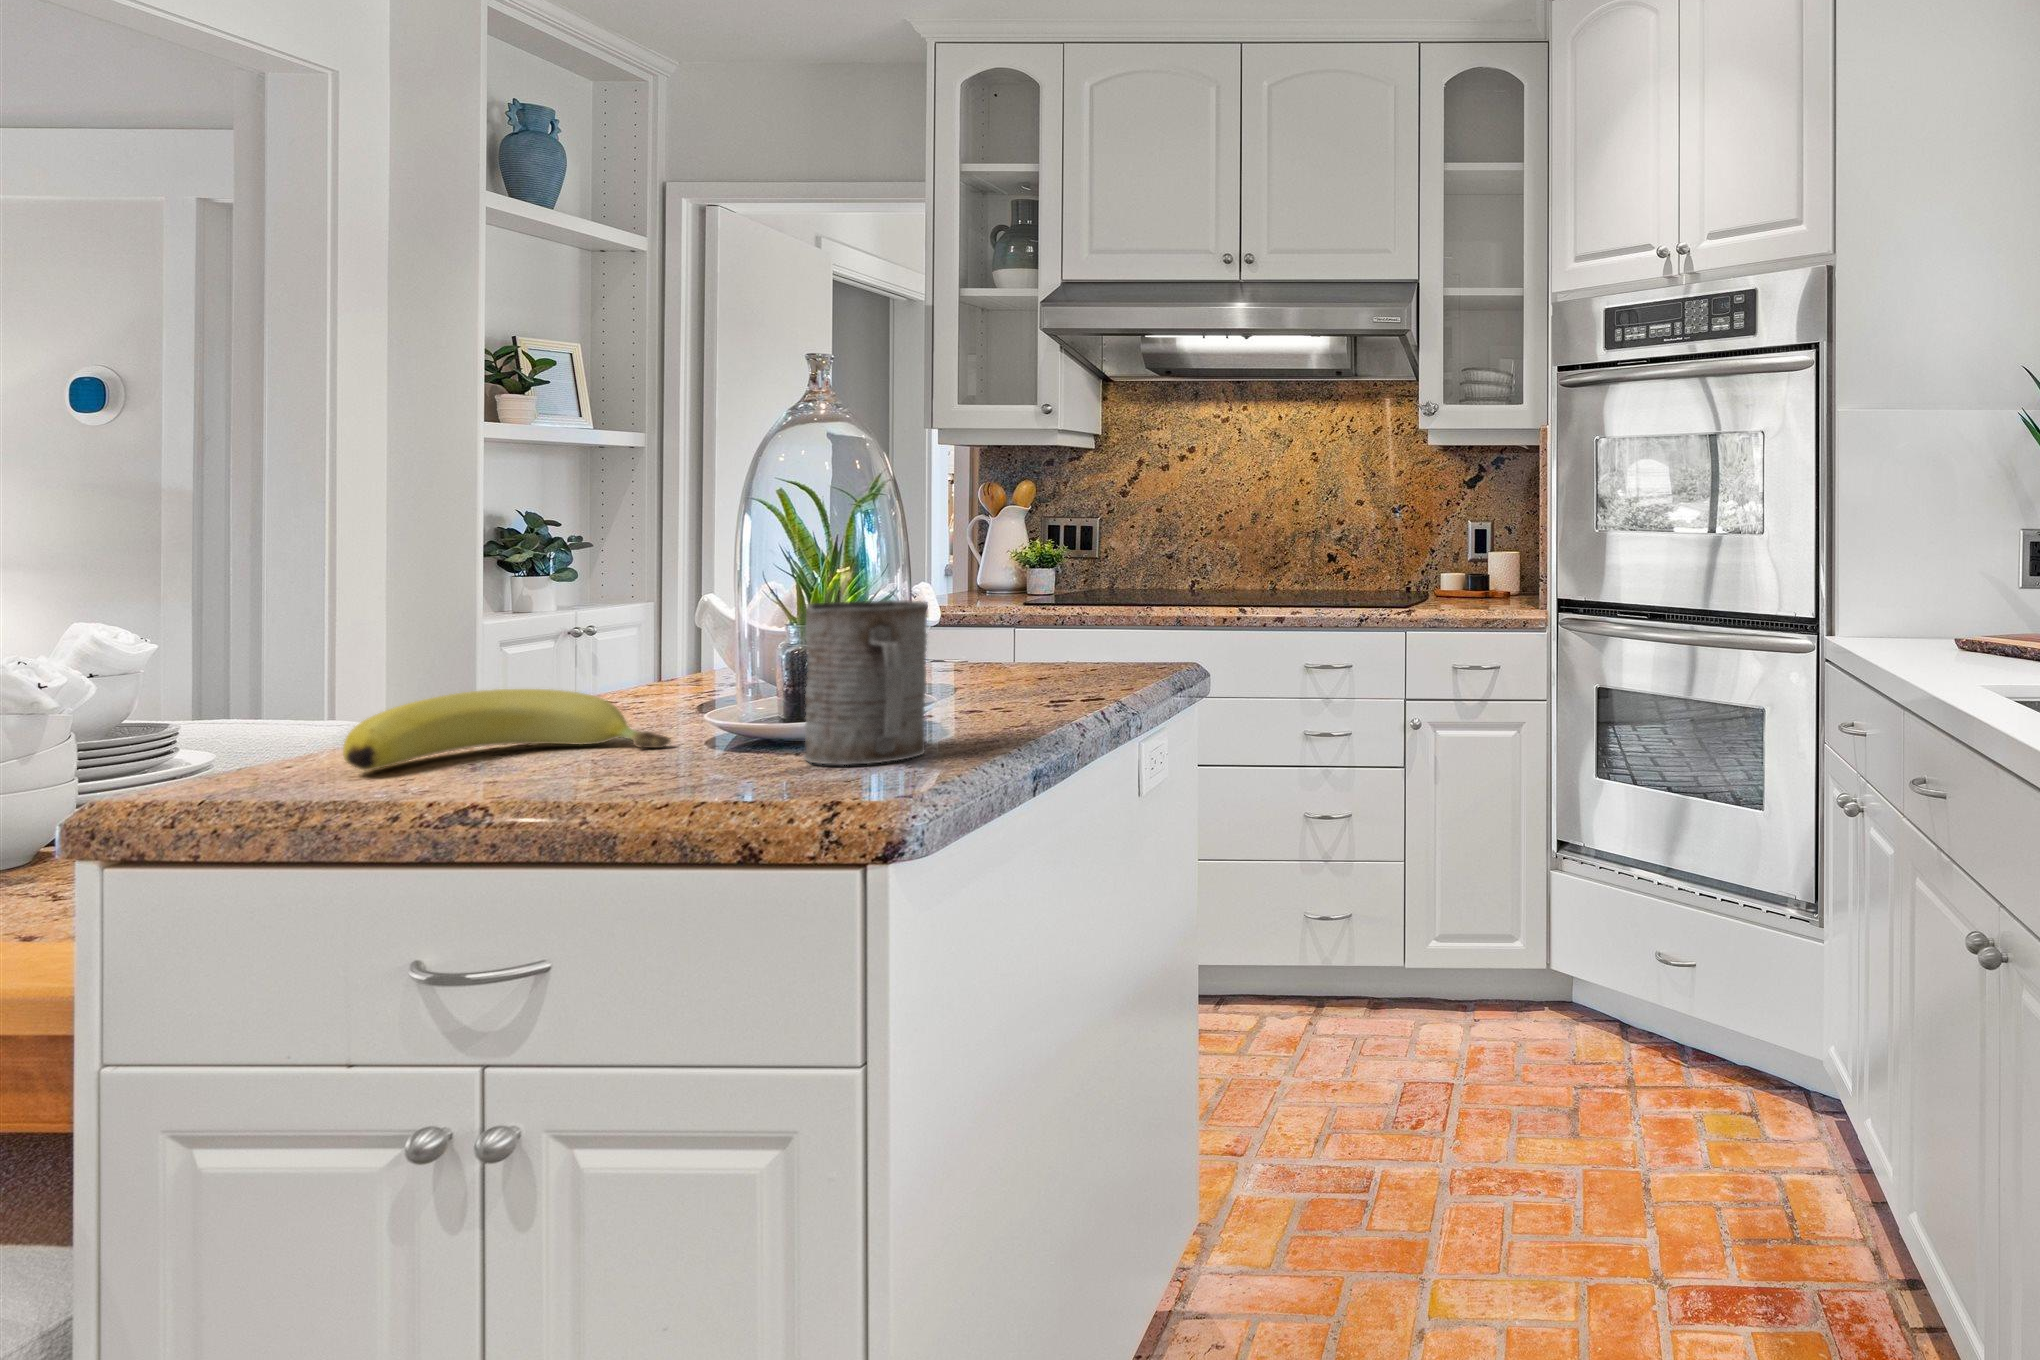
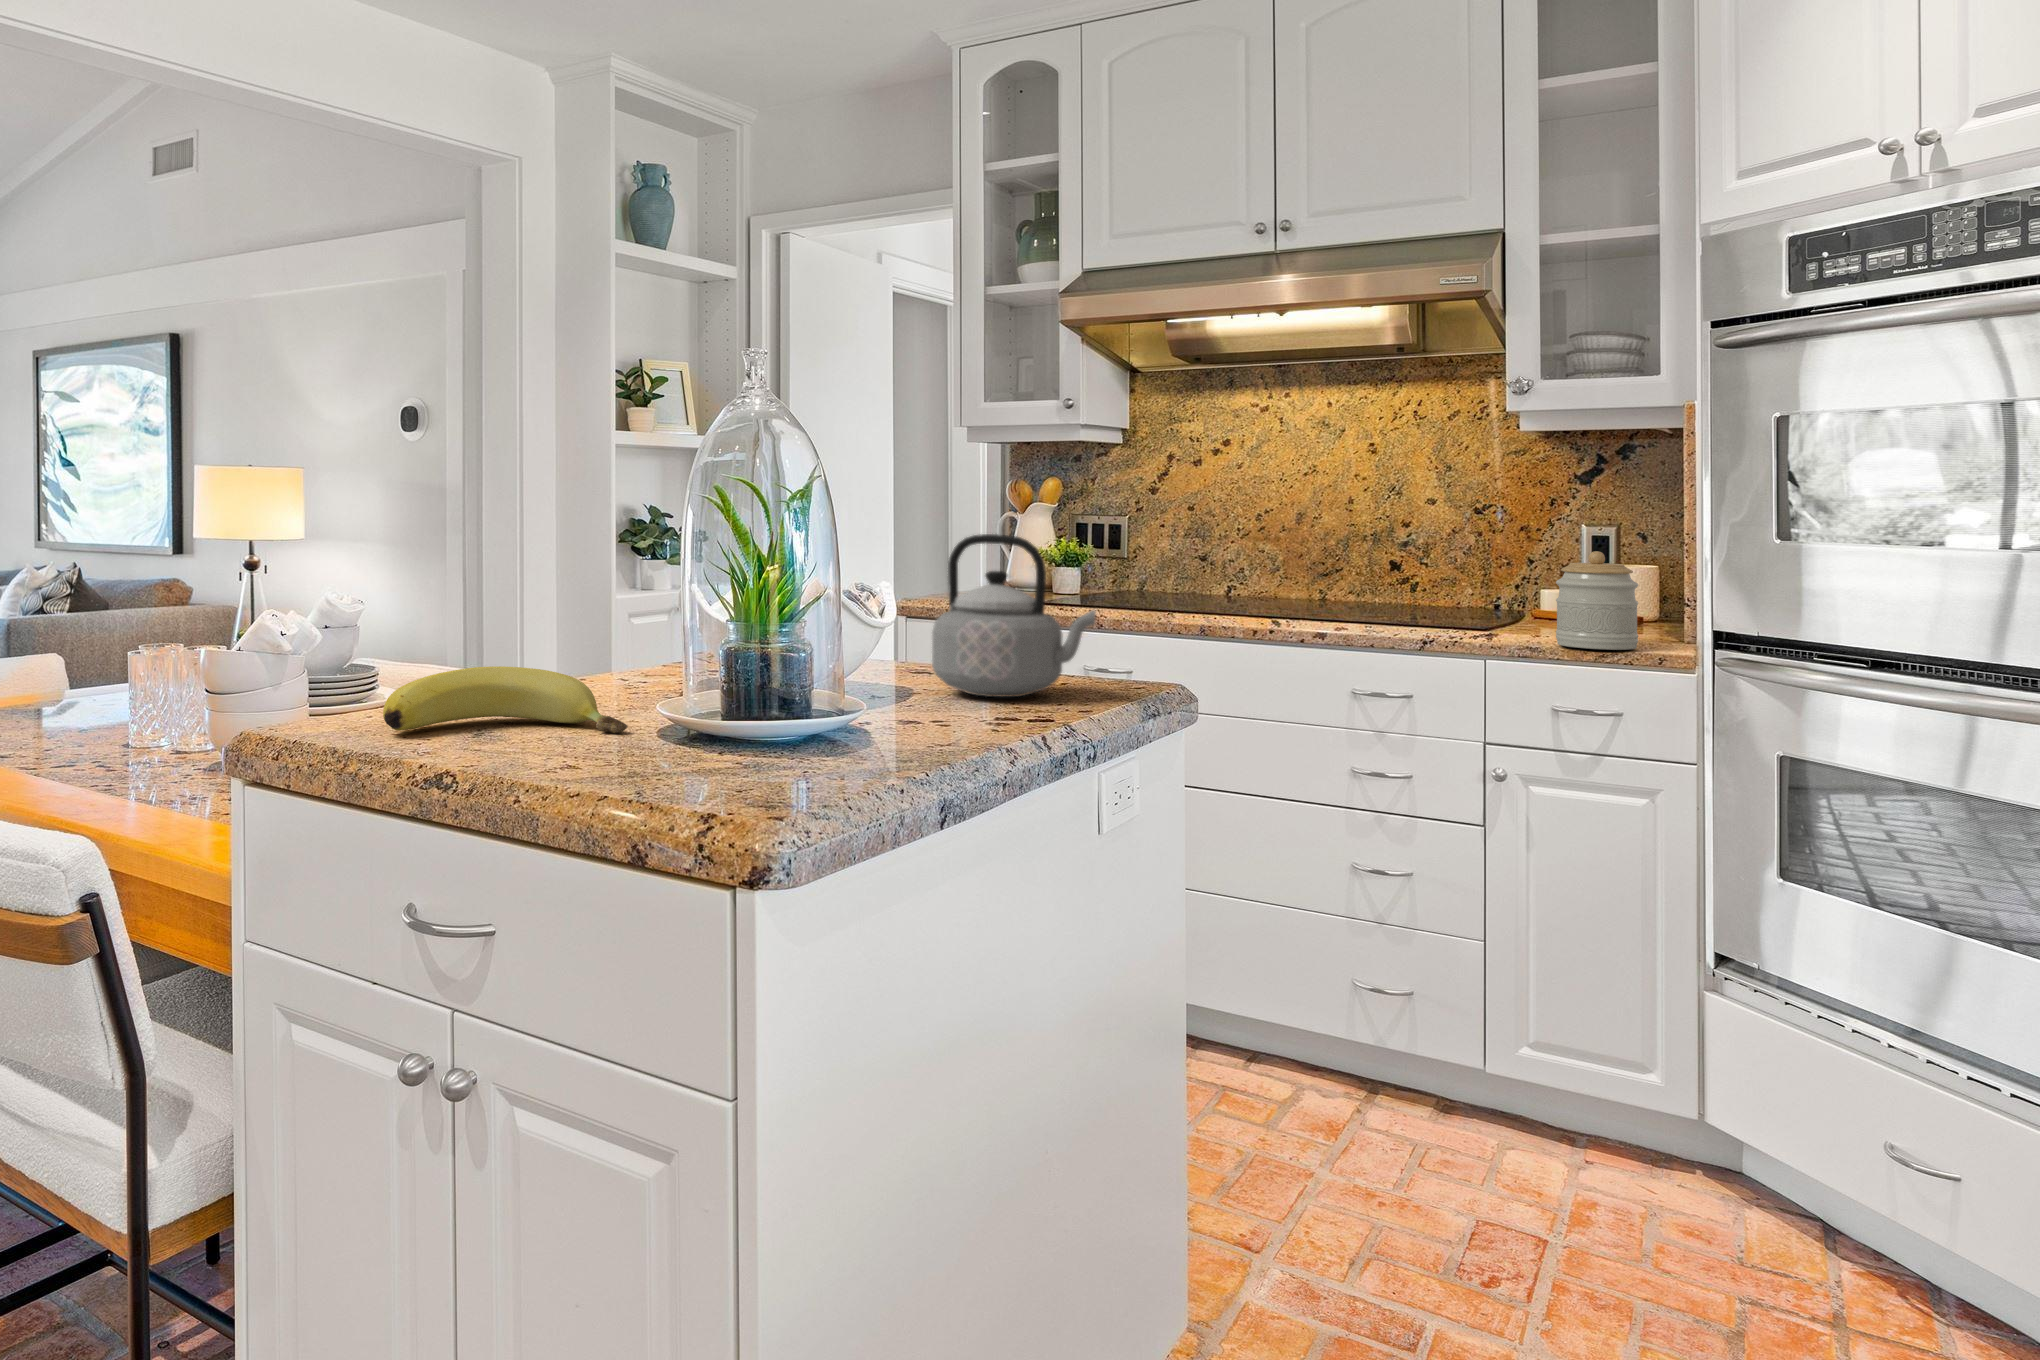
teapot: none [976,534,1132,685] -> present [932,534,1096,697]
jar: none [1455,541,1510,617] -> present [1556,551,1638,650]
mug: present [804,600,928,765] -> none [720,601,838,773]

